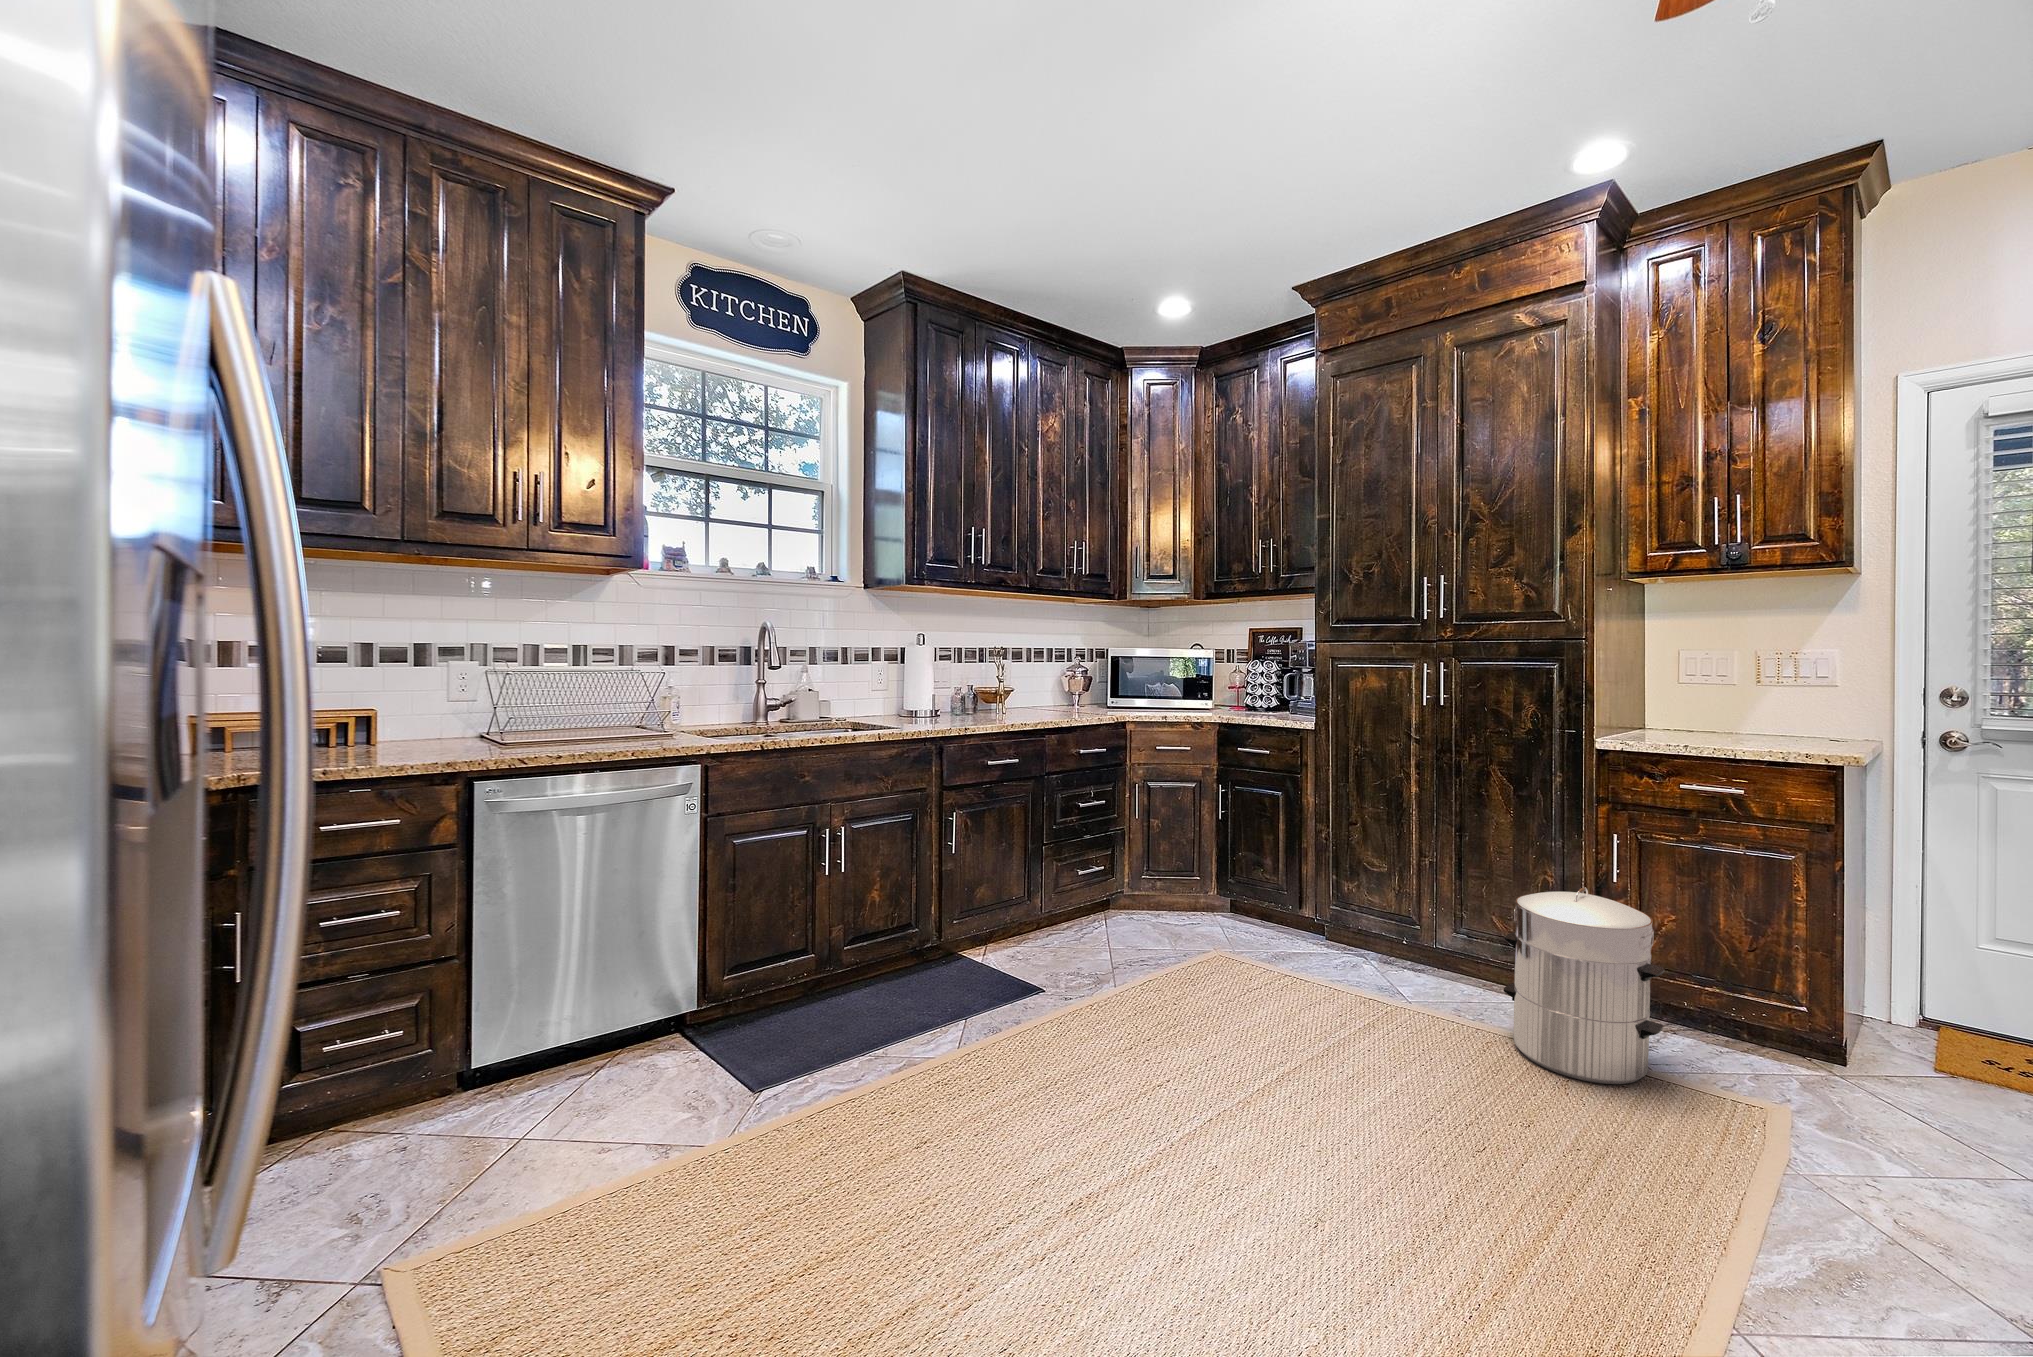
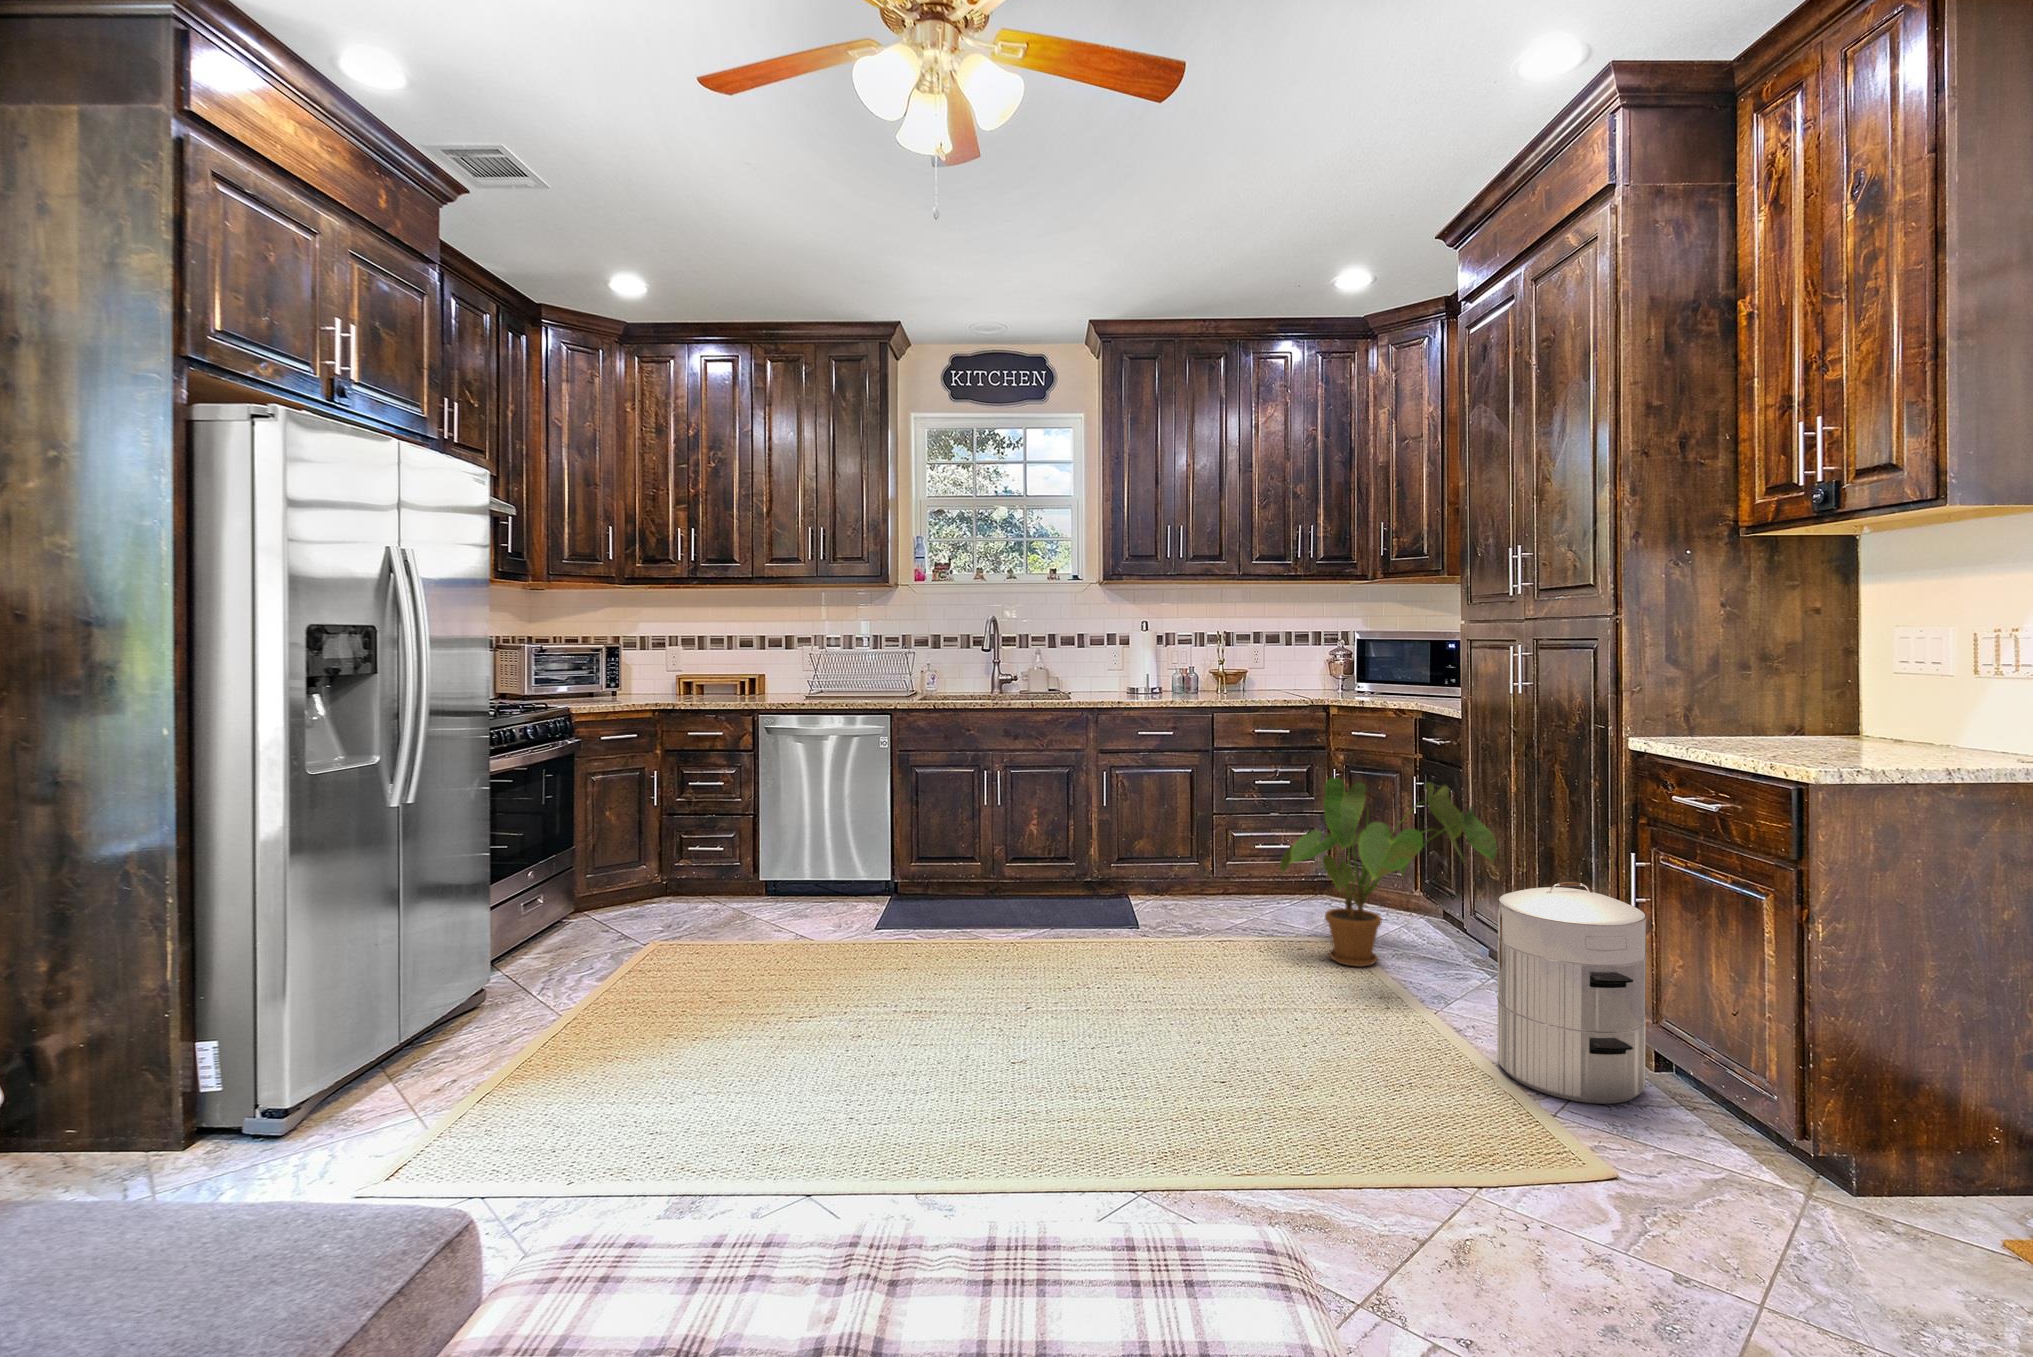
house plant: none [1183,797,1400,988] -> present [1280,777,1497,967]

